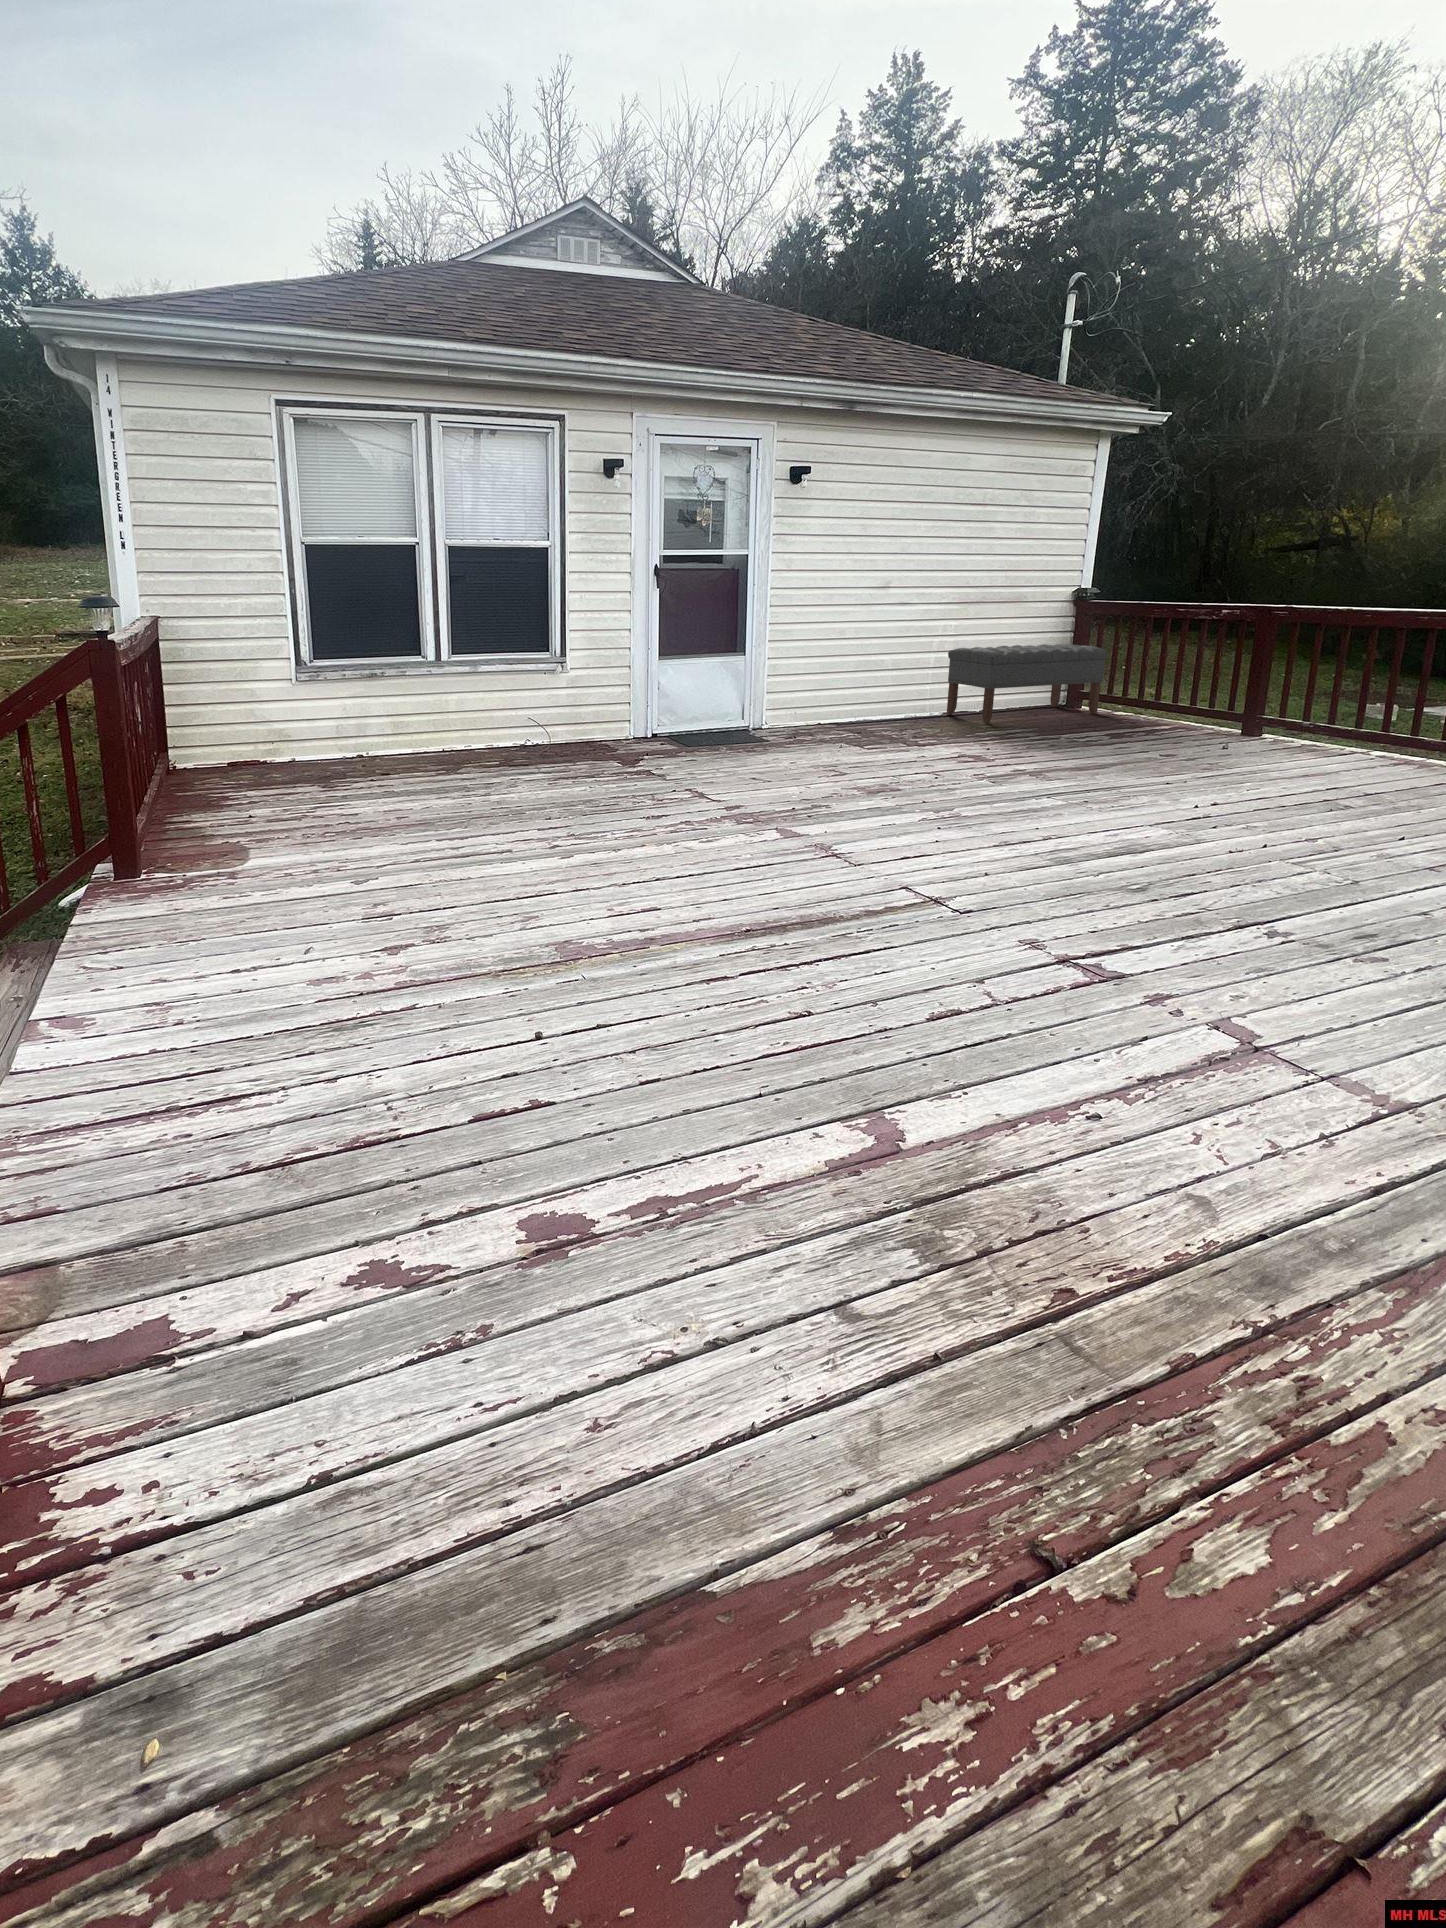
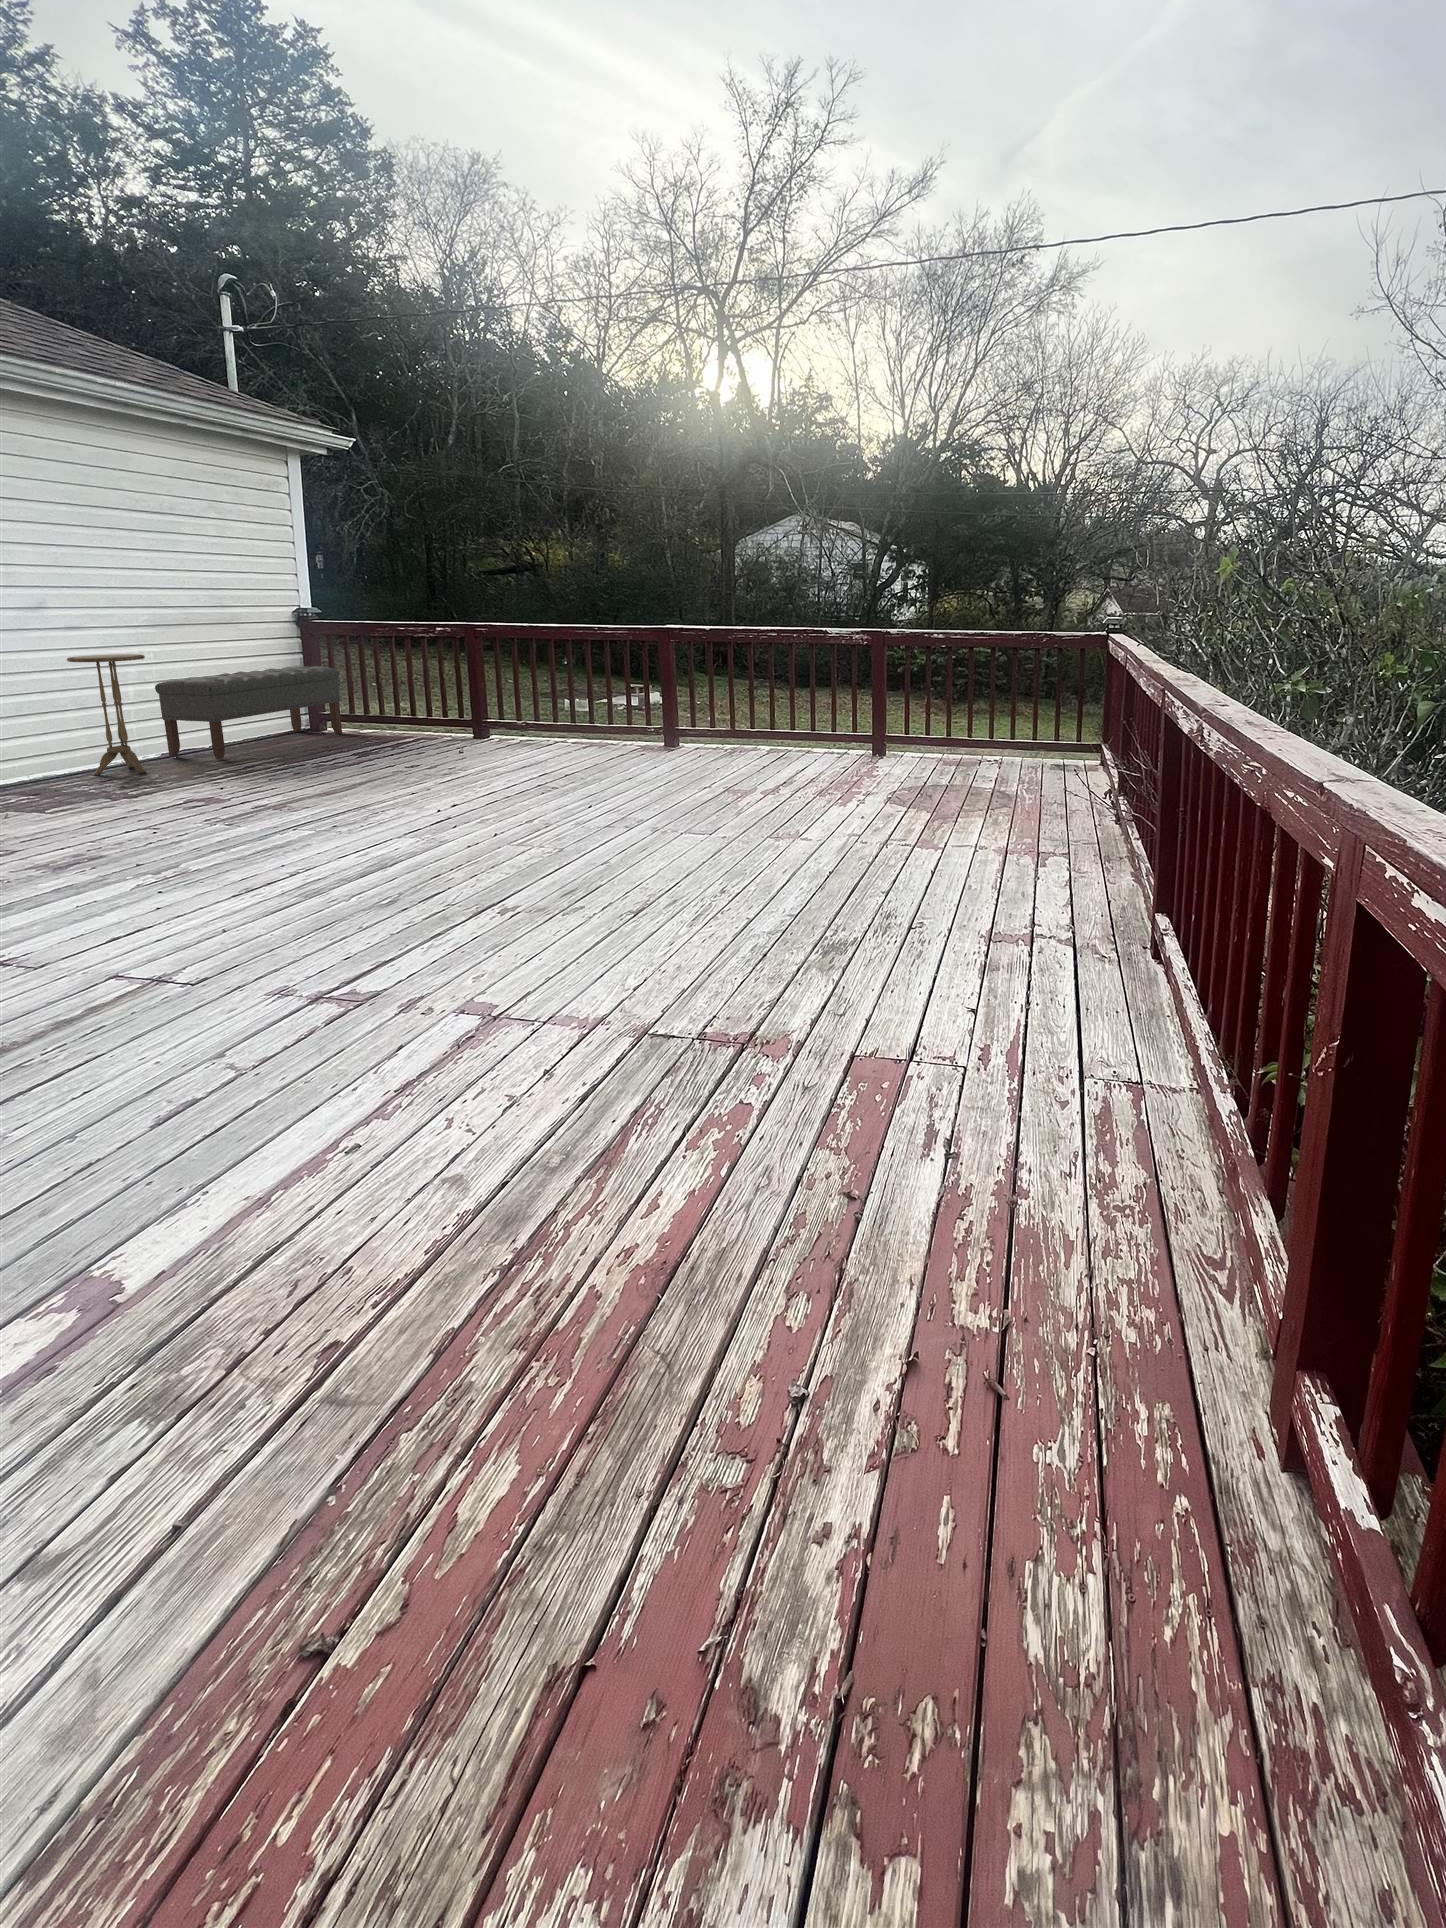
side table: none [890,622,948,725] -> present [67,654,146,775]

